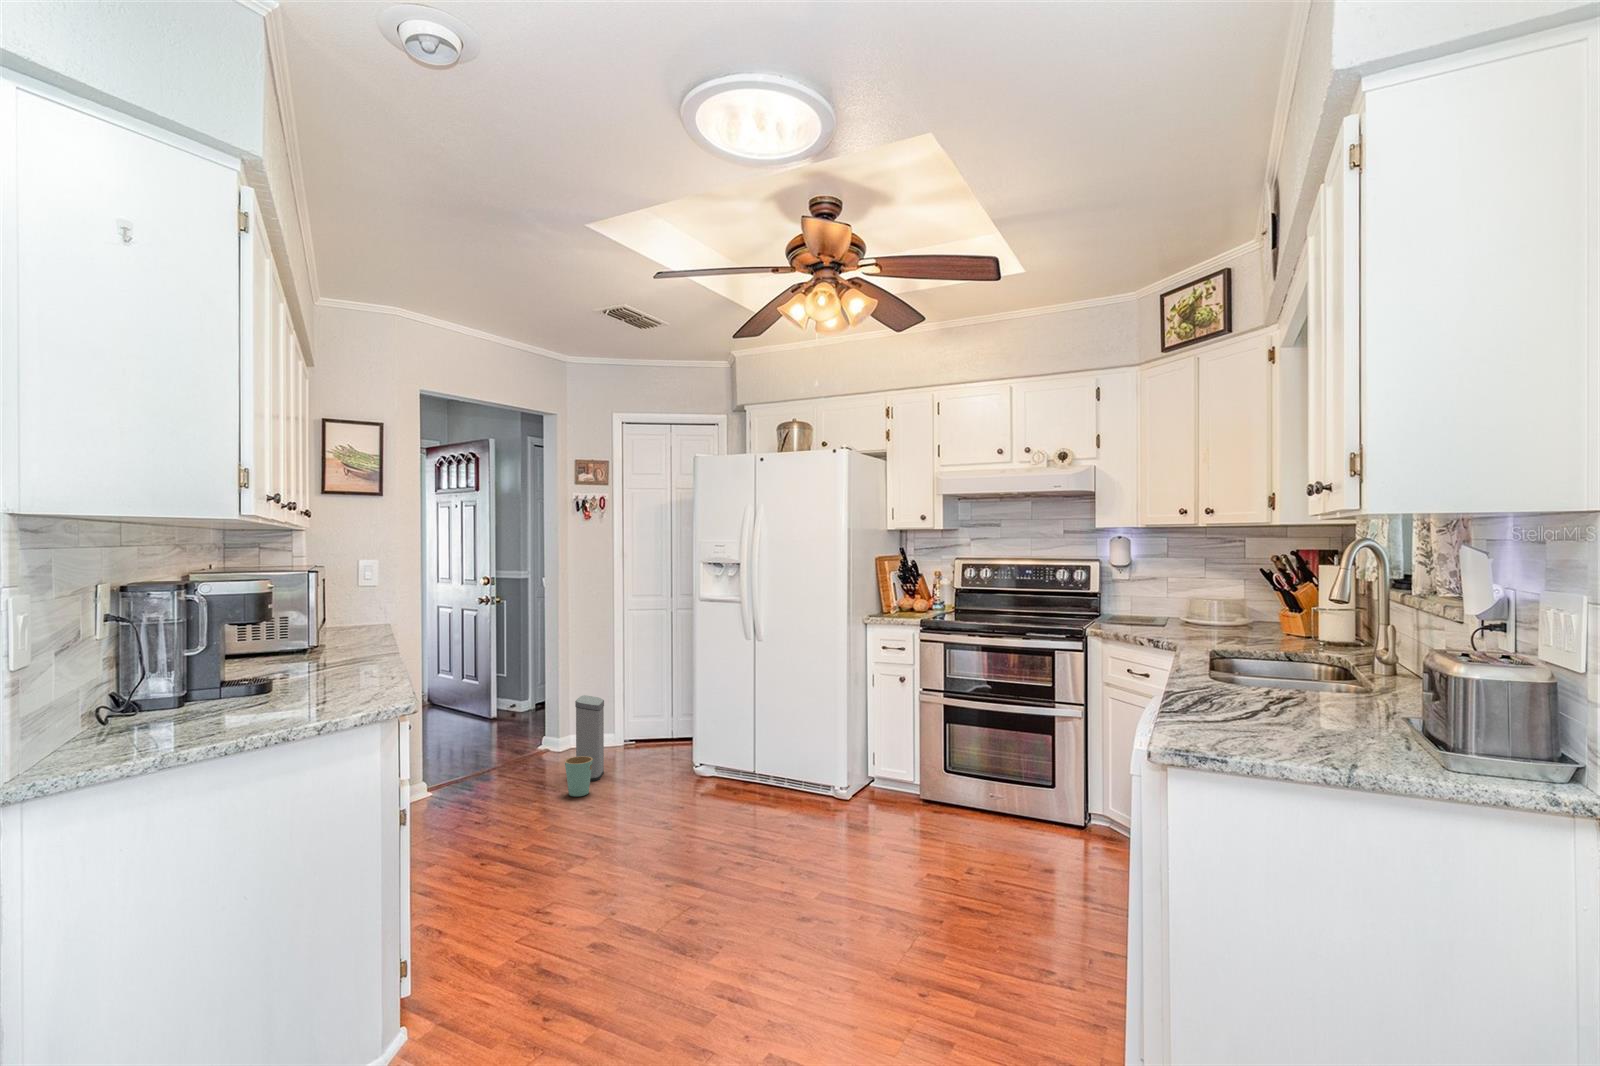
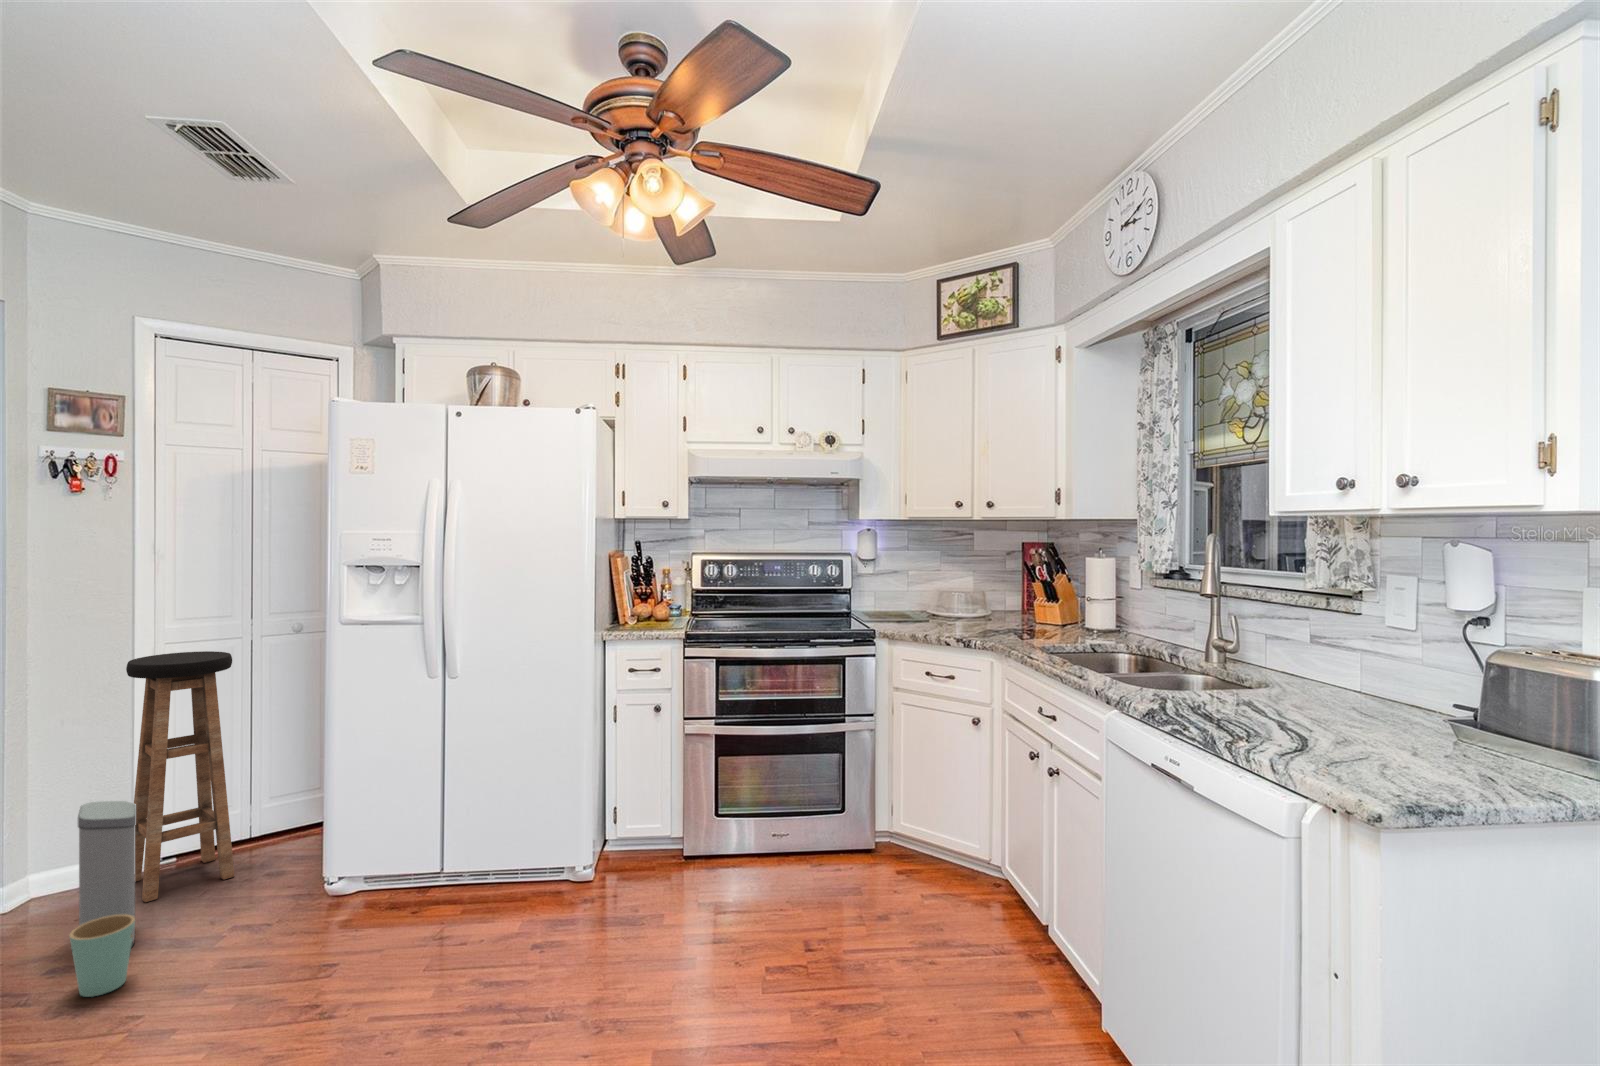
bar stool: none [609,618,660,761] -> present [126,651,234,902]

